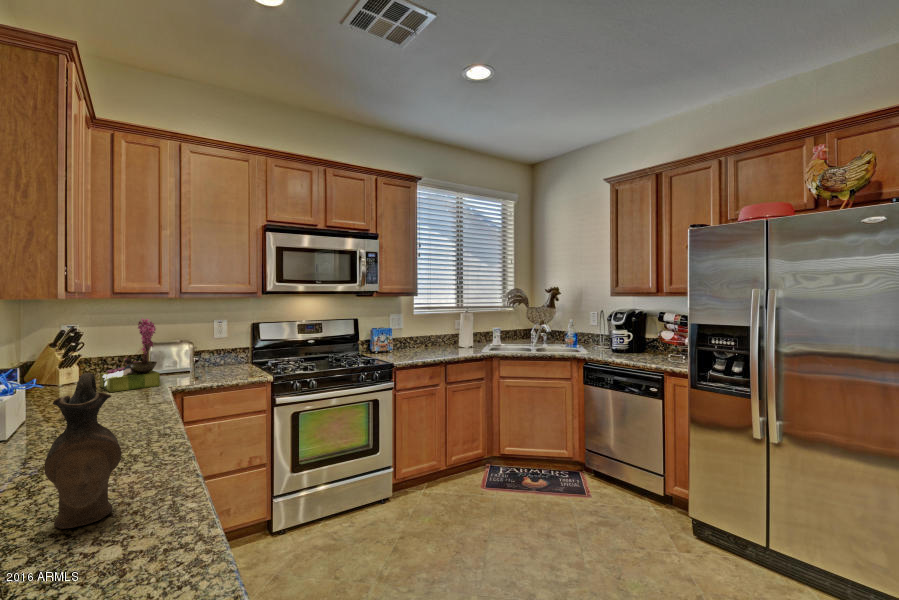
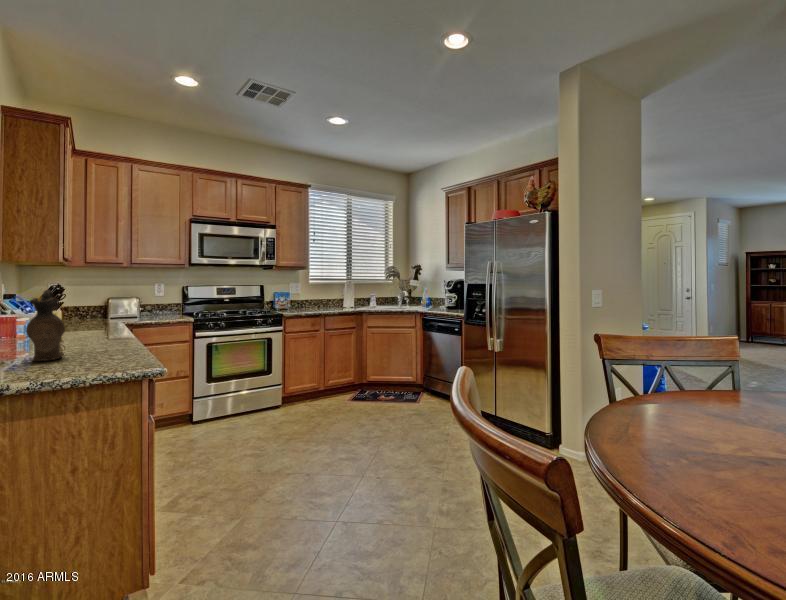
flower arrangement: present [100,318,160,392] -> none [75,279,116,325]

